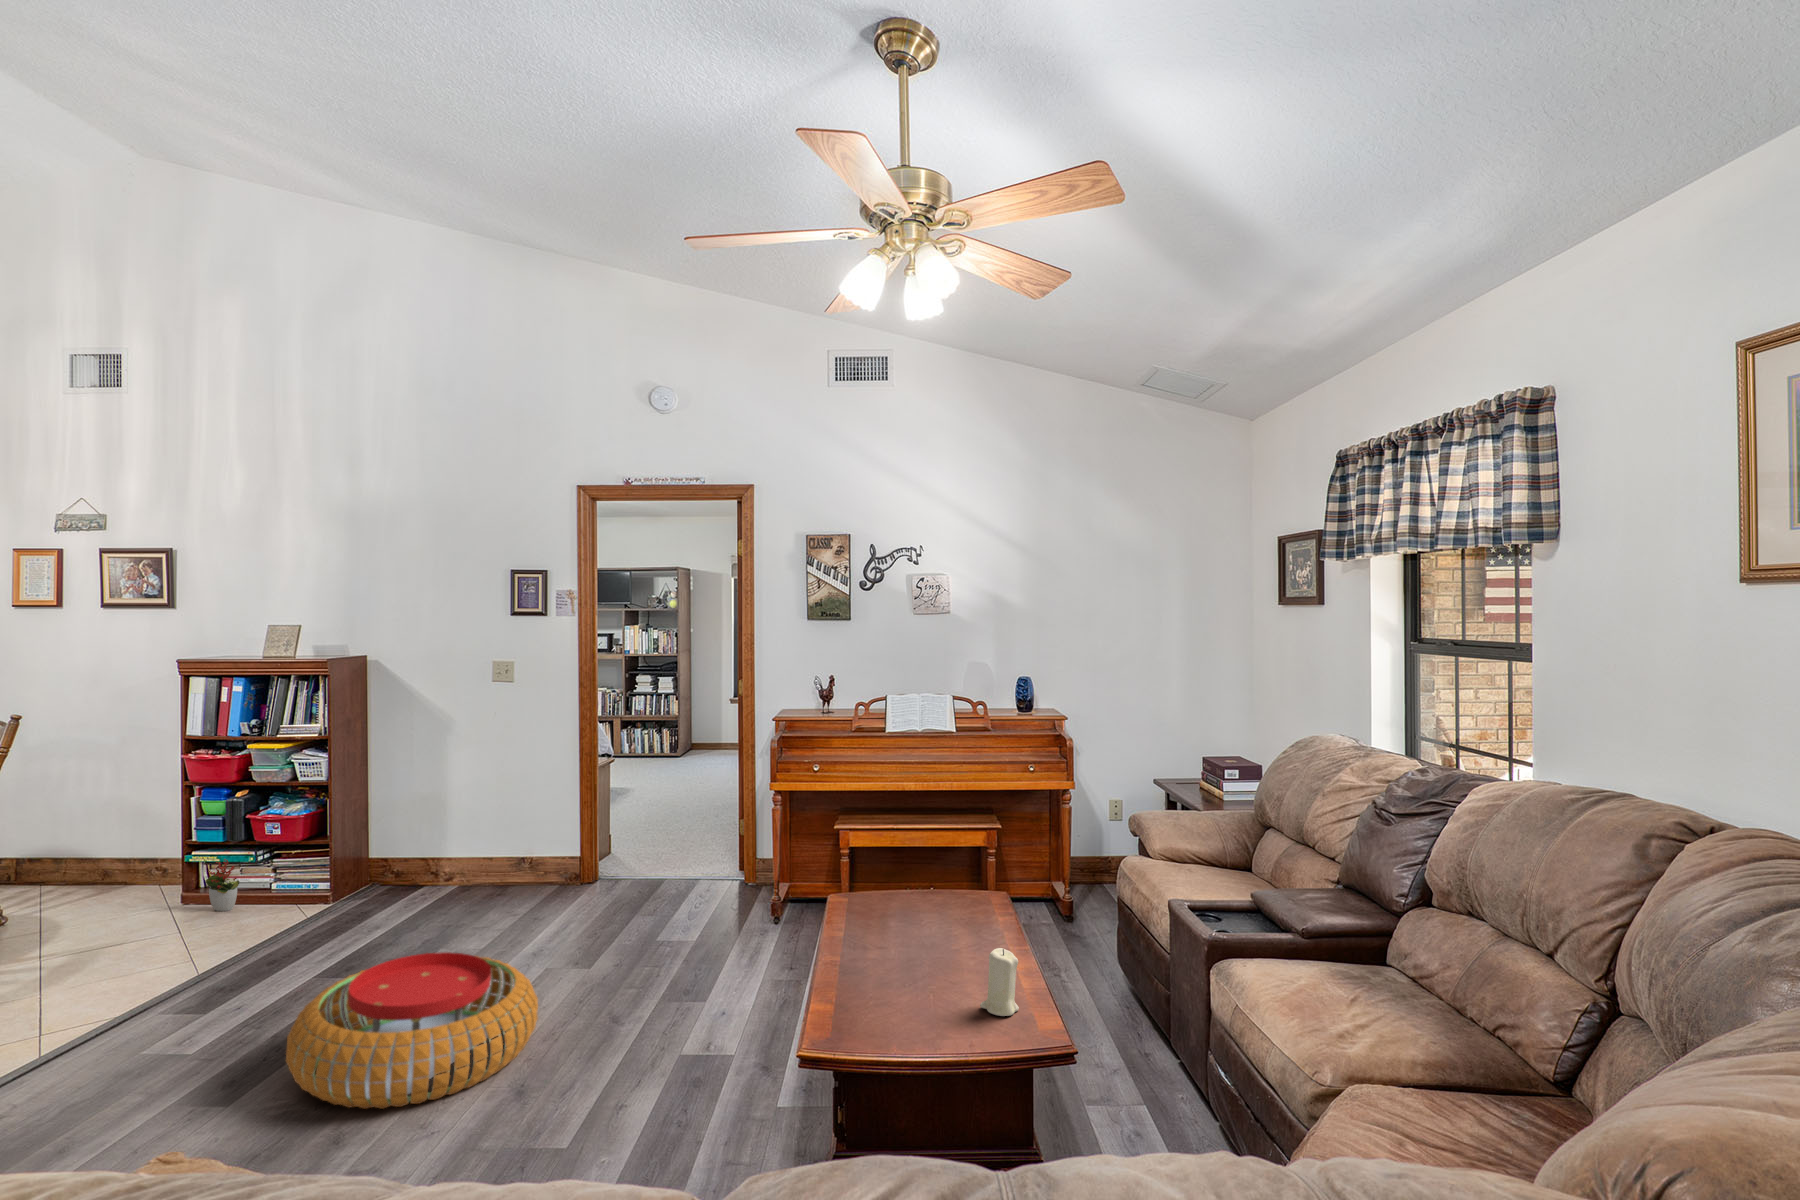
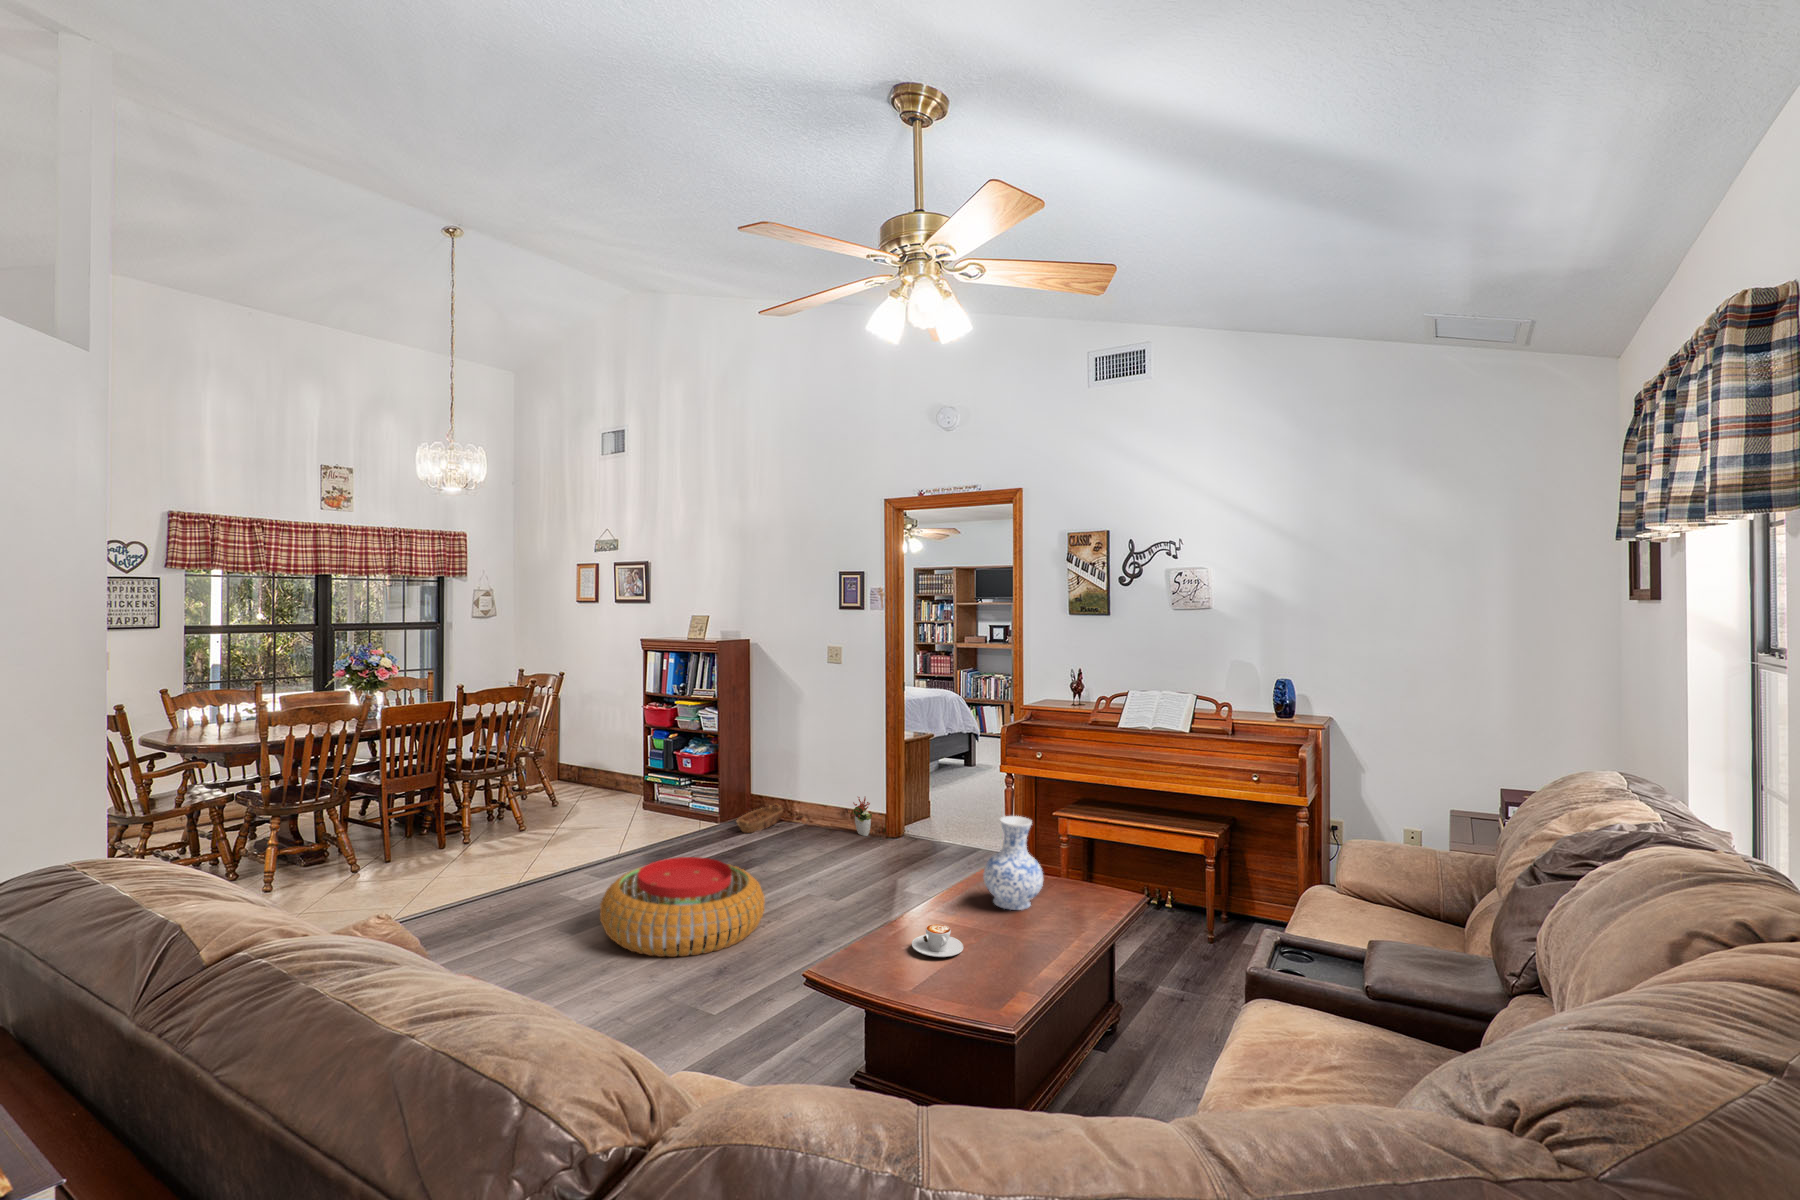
vase: none [894,836,957,937] -> present [983,816,1043,910]
decorative plant: present [206,859,239,911] -> present [853,797,872,836]
basket: none [348,865,435,913] -> present [736,804,783,833]
candle: present [980,948,1019,1016] -> none [971,917,1002,979]
coffee cup: none [893,968,951,1006] -> present [912,924,963,957]

